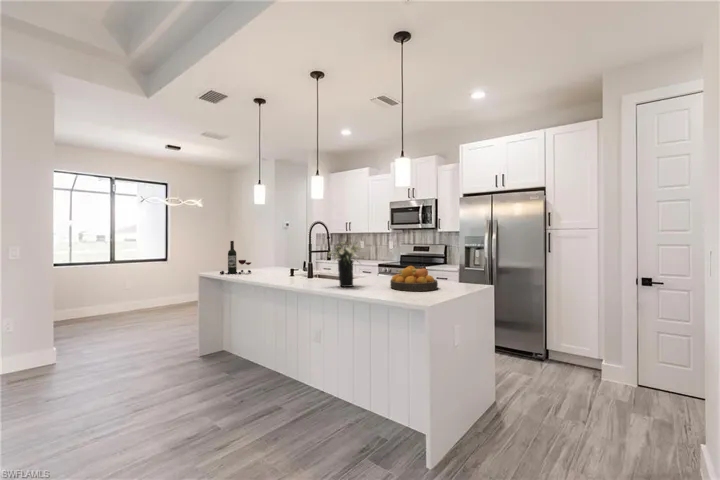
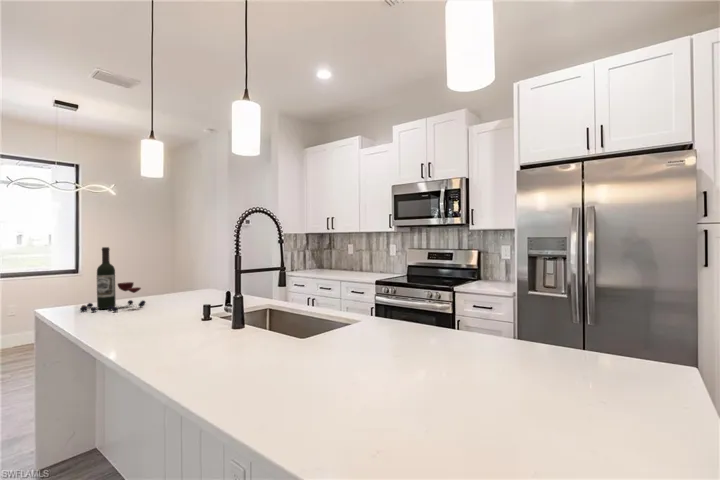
flower arrangement: present [324,242,361,287] -> none [245,250,347,373]
fruit bowl: present [390,266,438,291] -> none [424,313,561,405]

